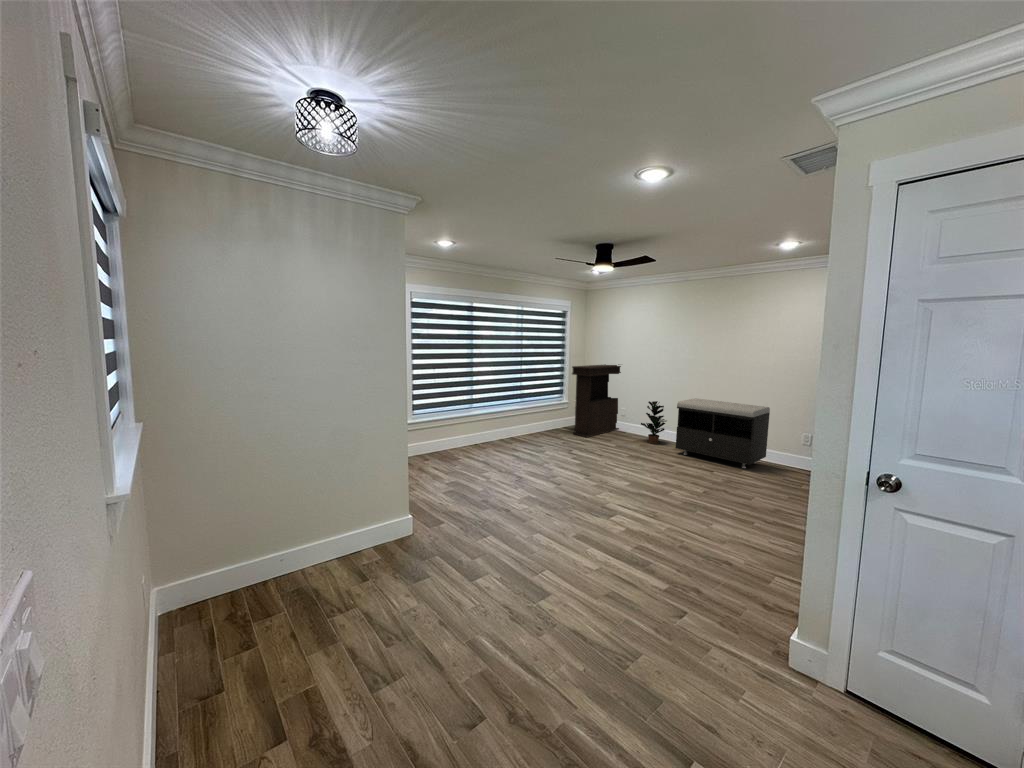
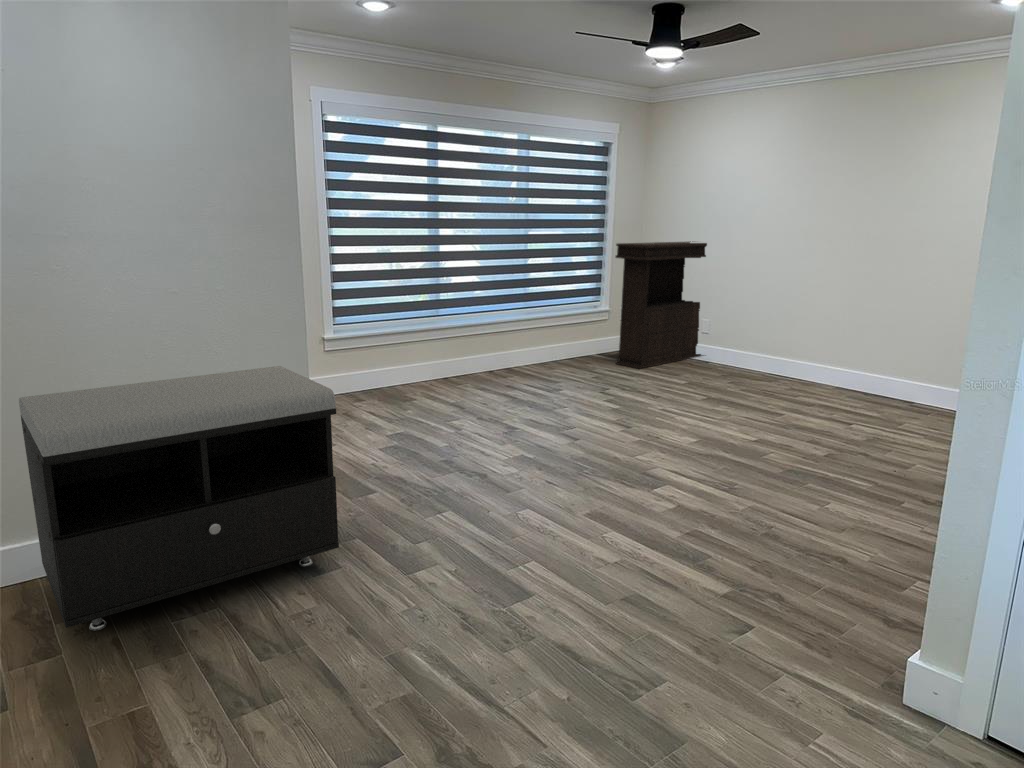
storage bench: present [675,398,770,468] -> present [19,366,339,631]
potted plant: present [641,401,666,444] -> none [733,306,781,380]

